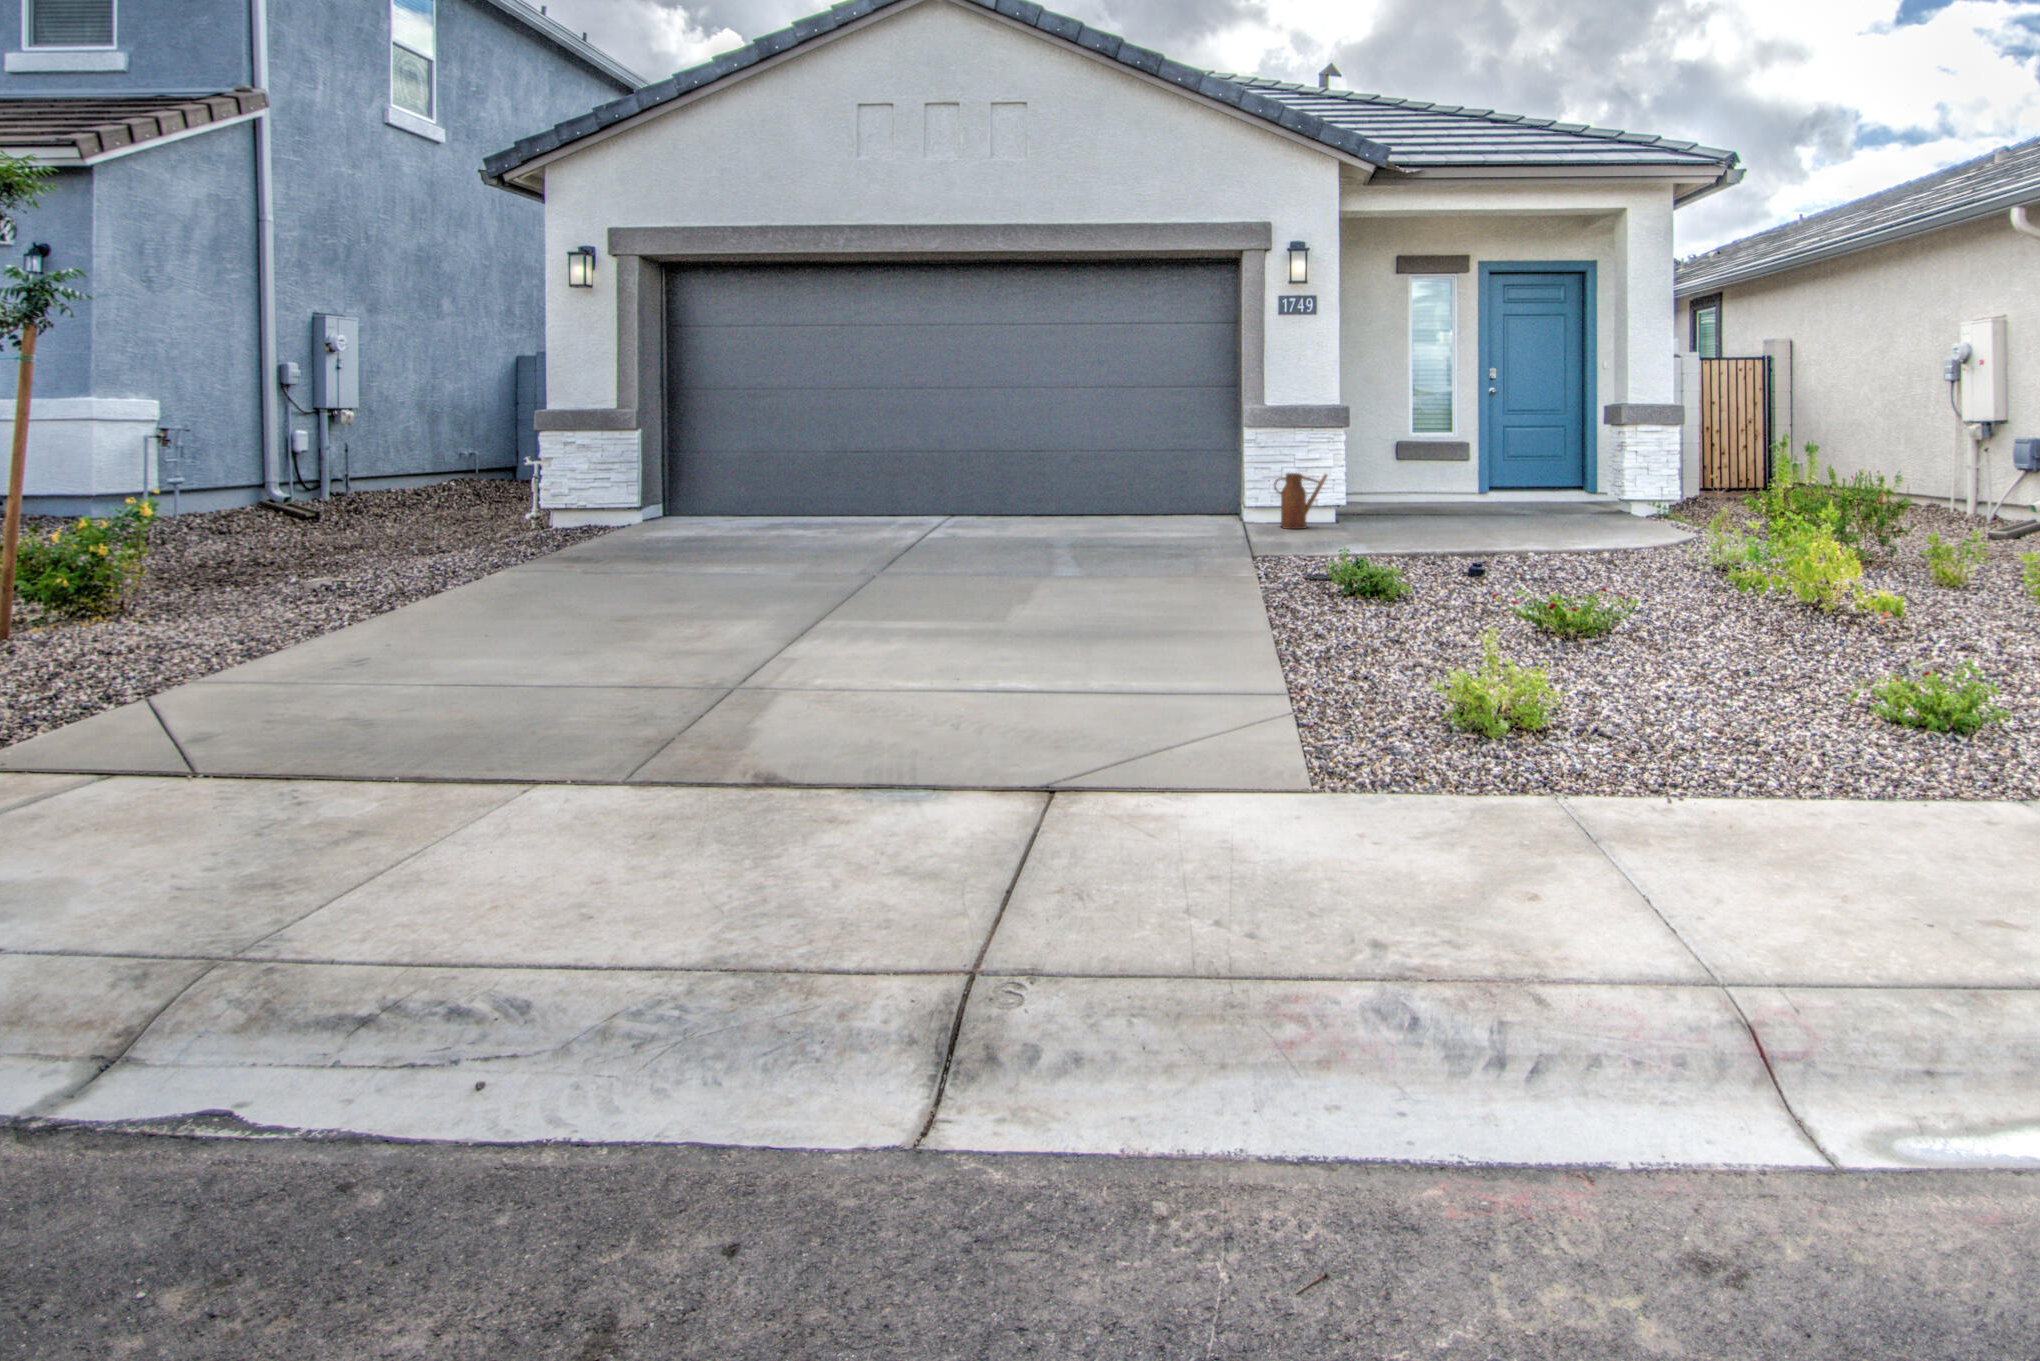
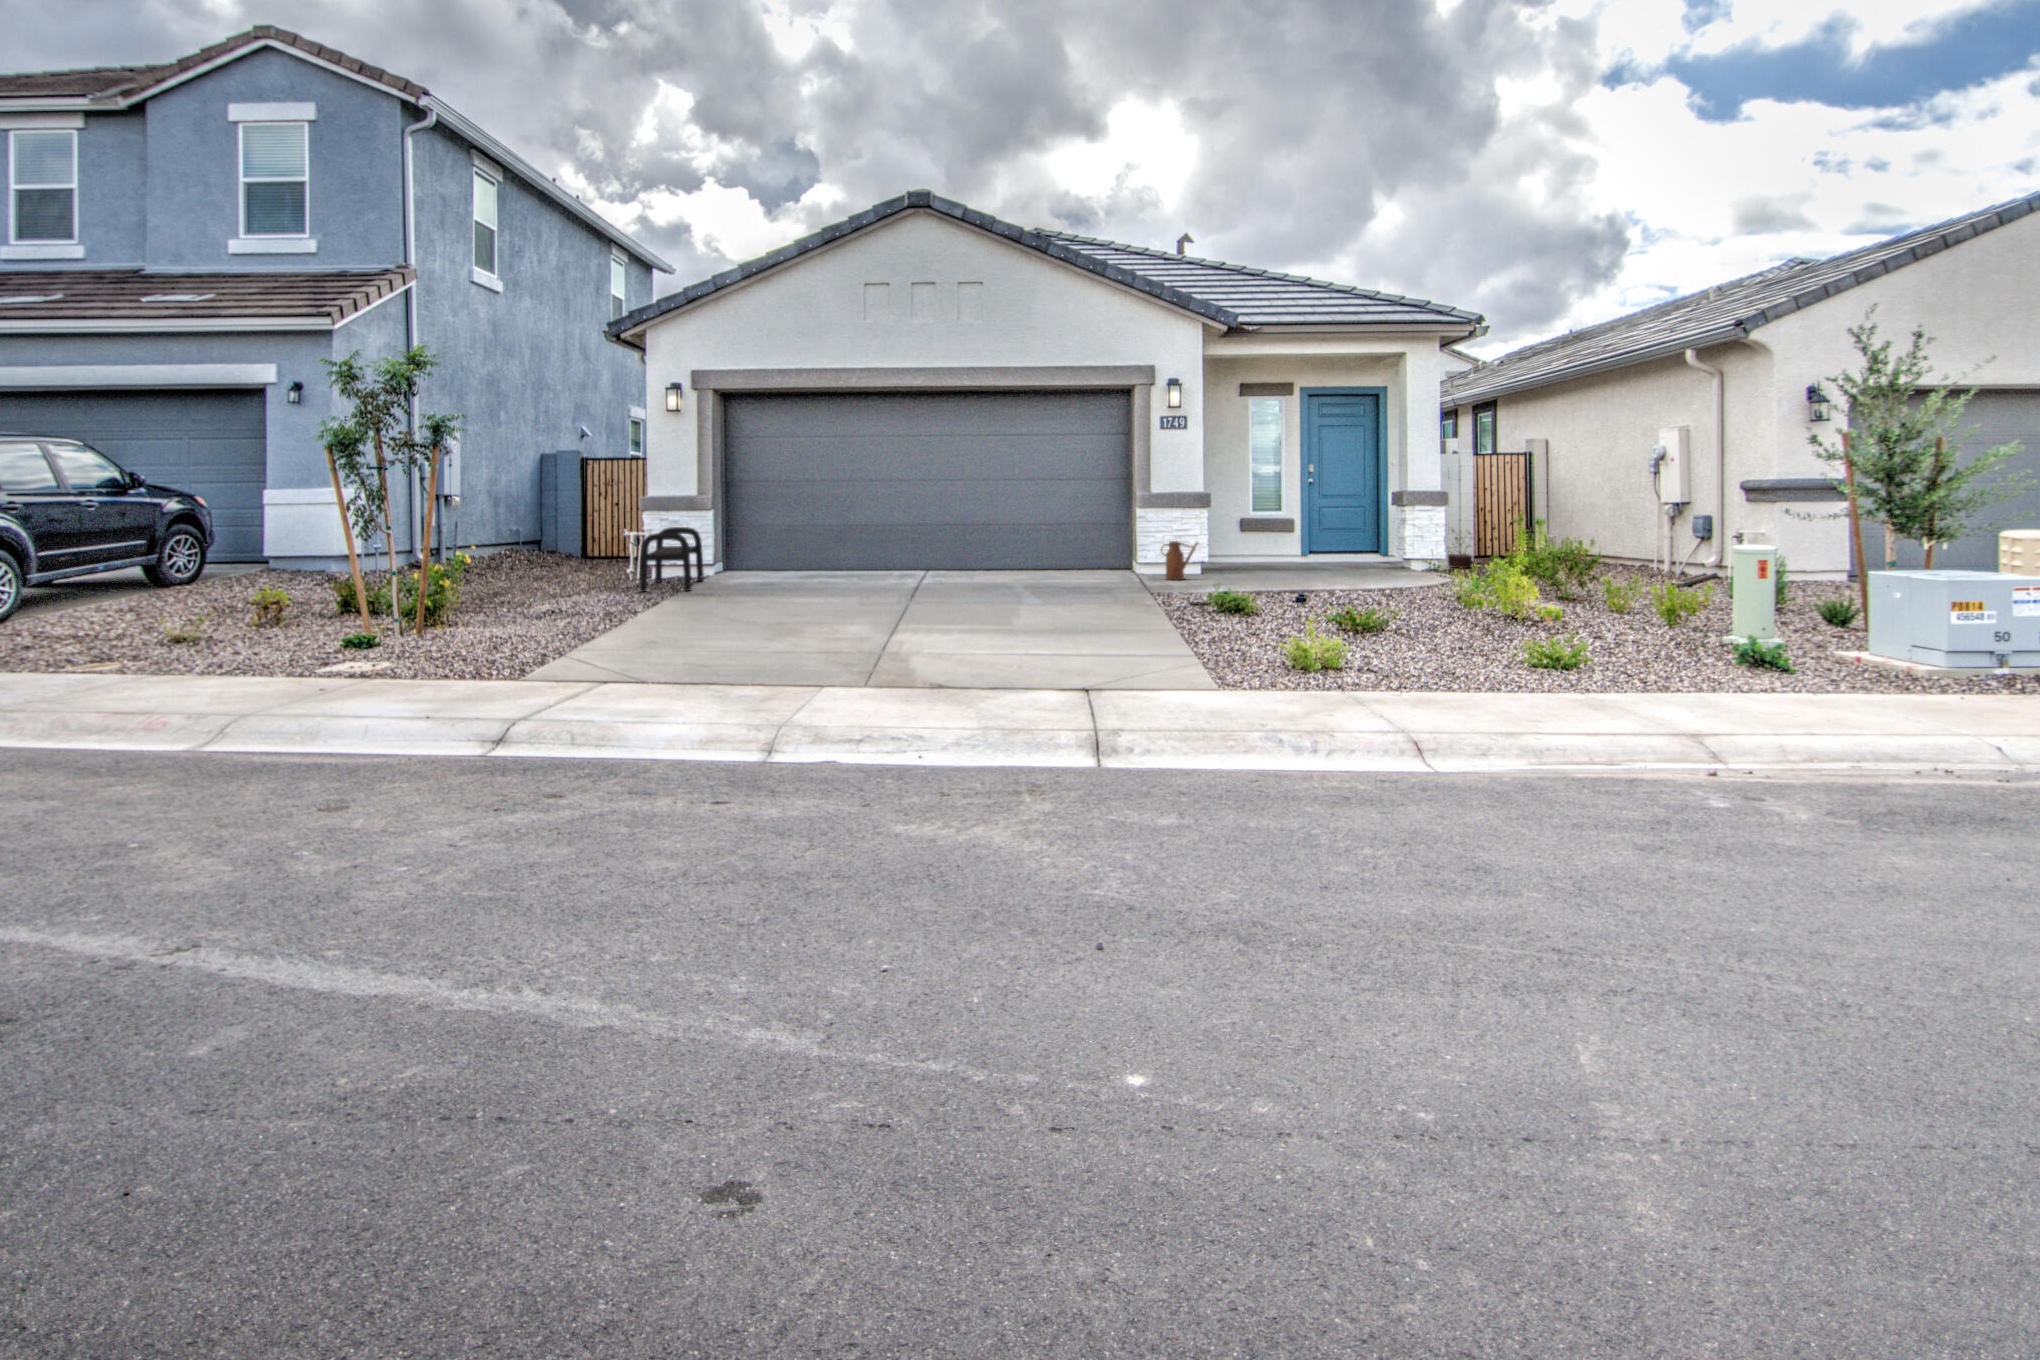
bench: none [520,449,626,543] -> present [640,527,704,592]
decorative plant: none [1675,455,1714,513] -> present [1448,530,1472,568]

